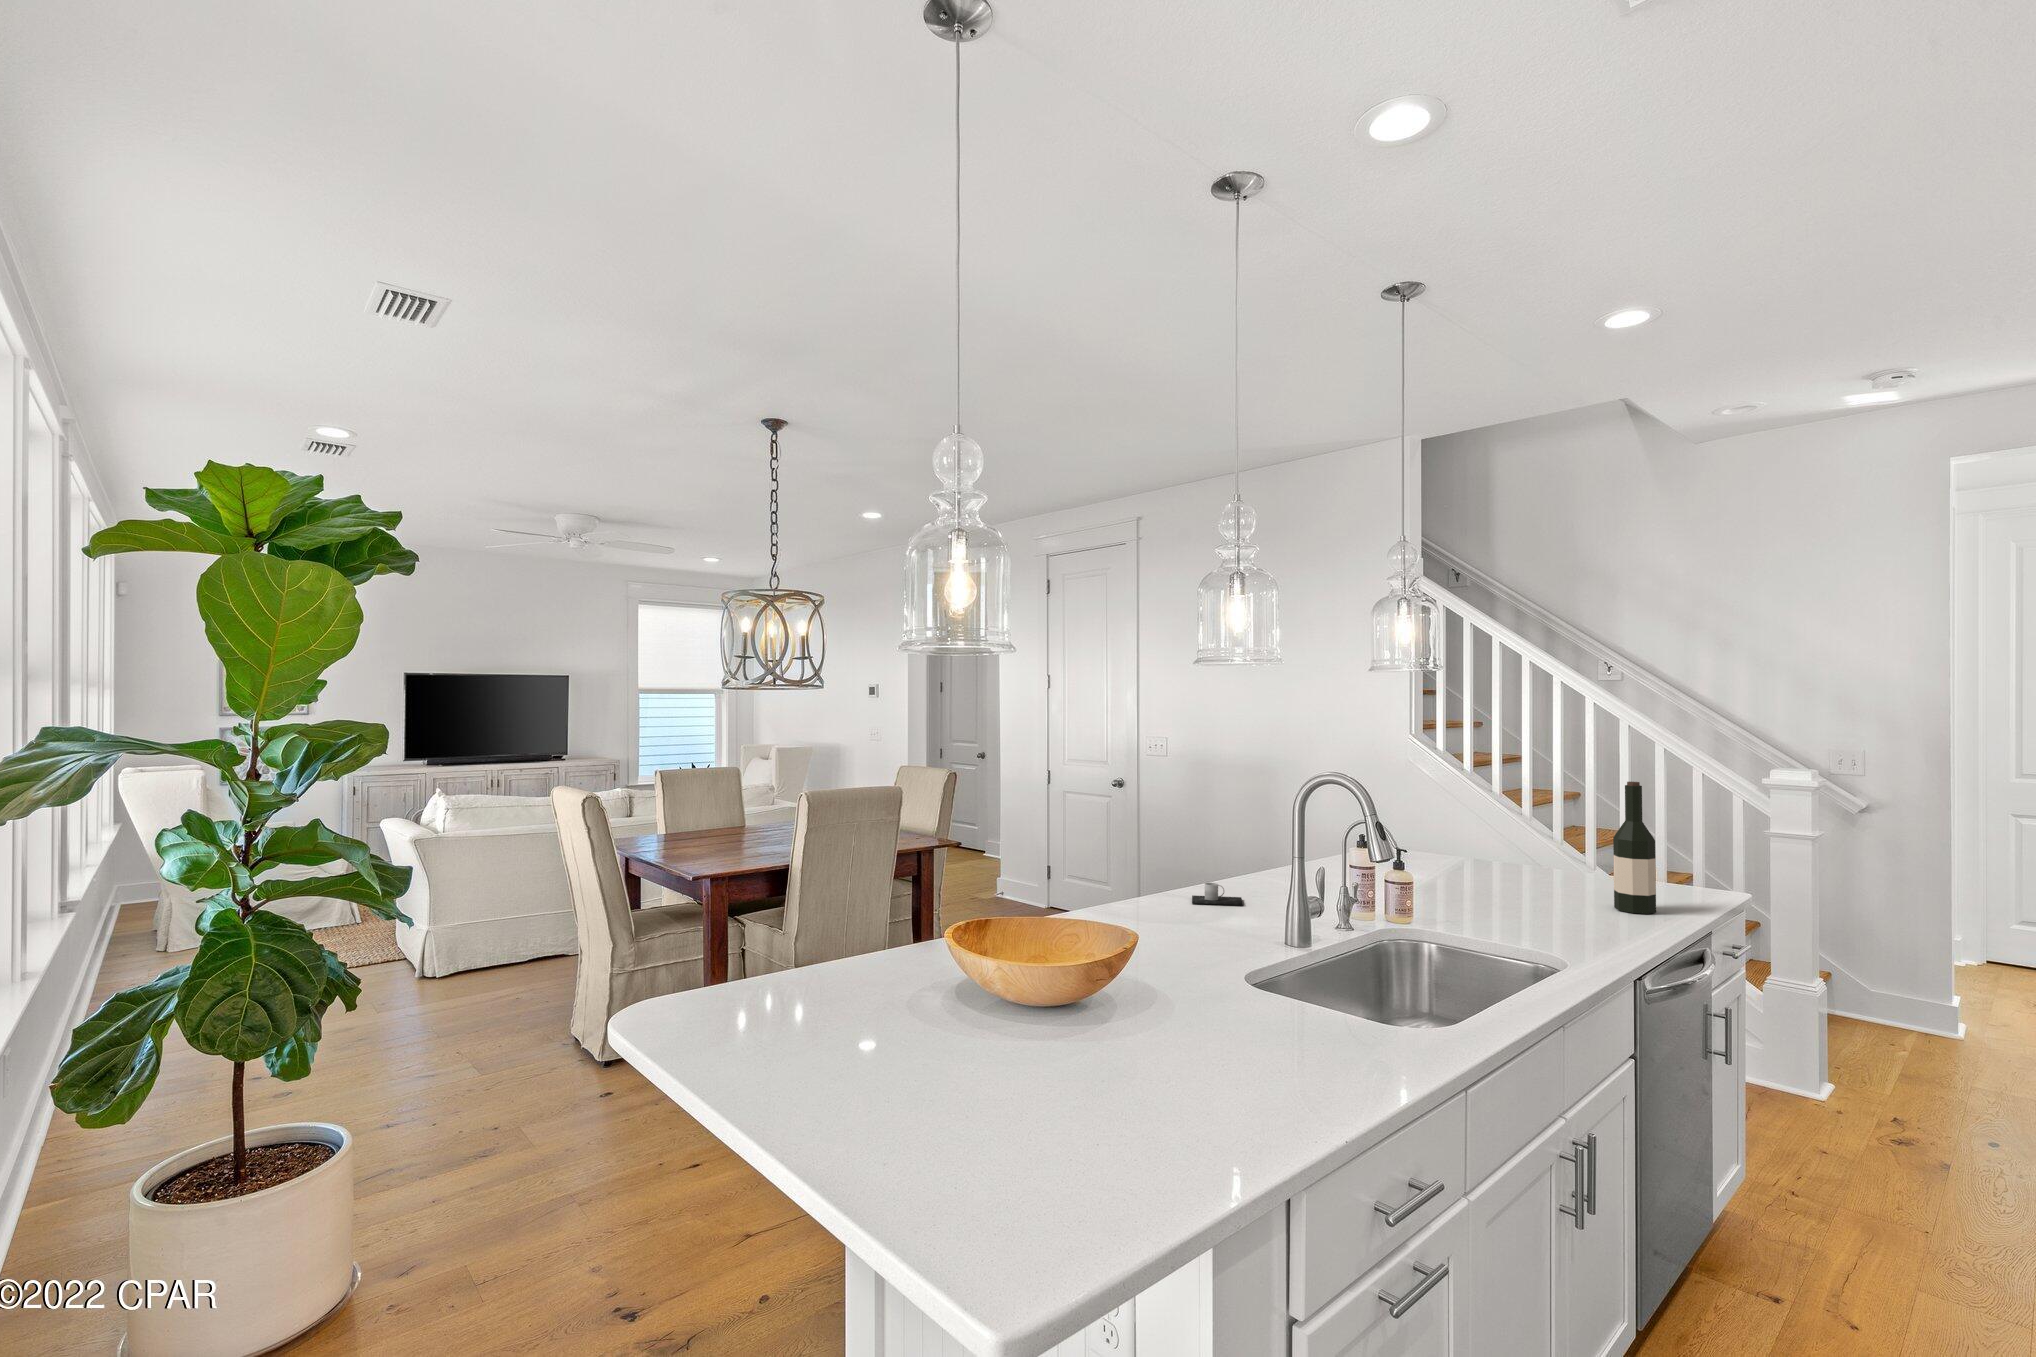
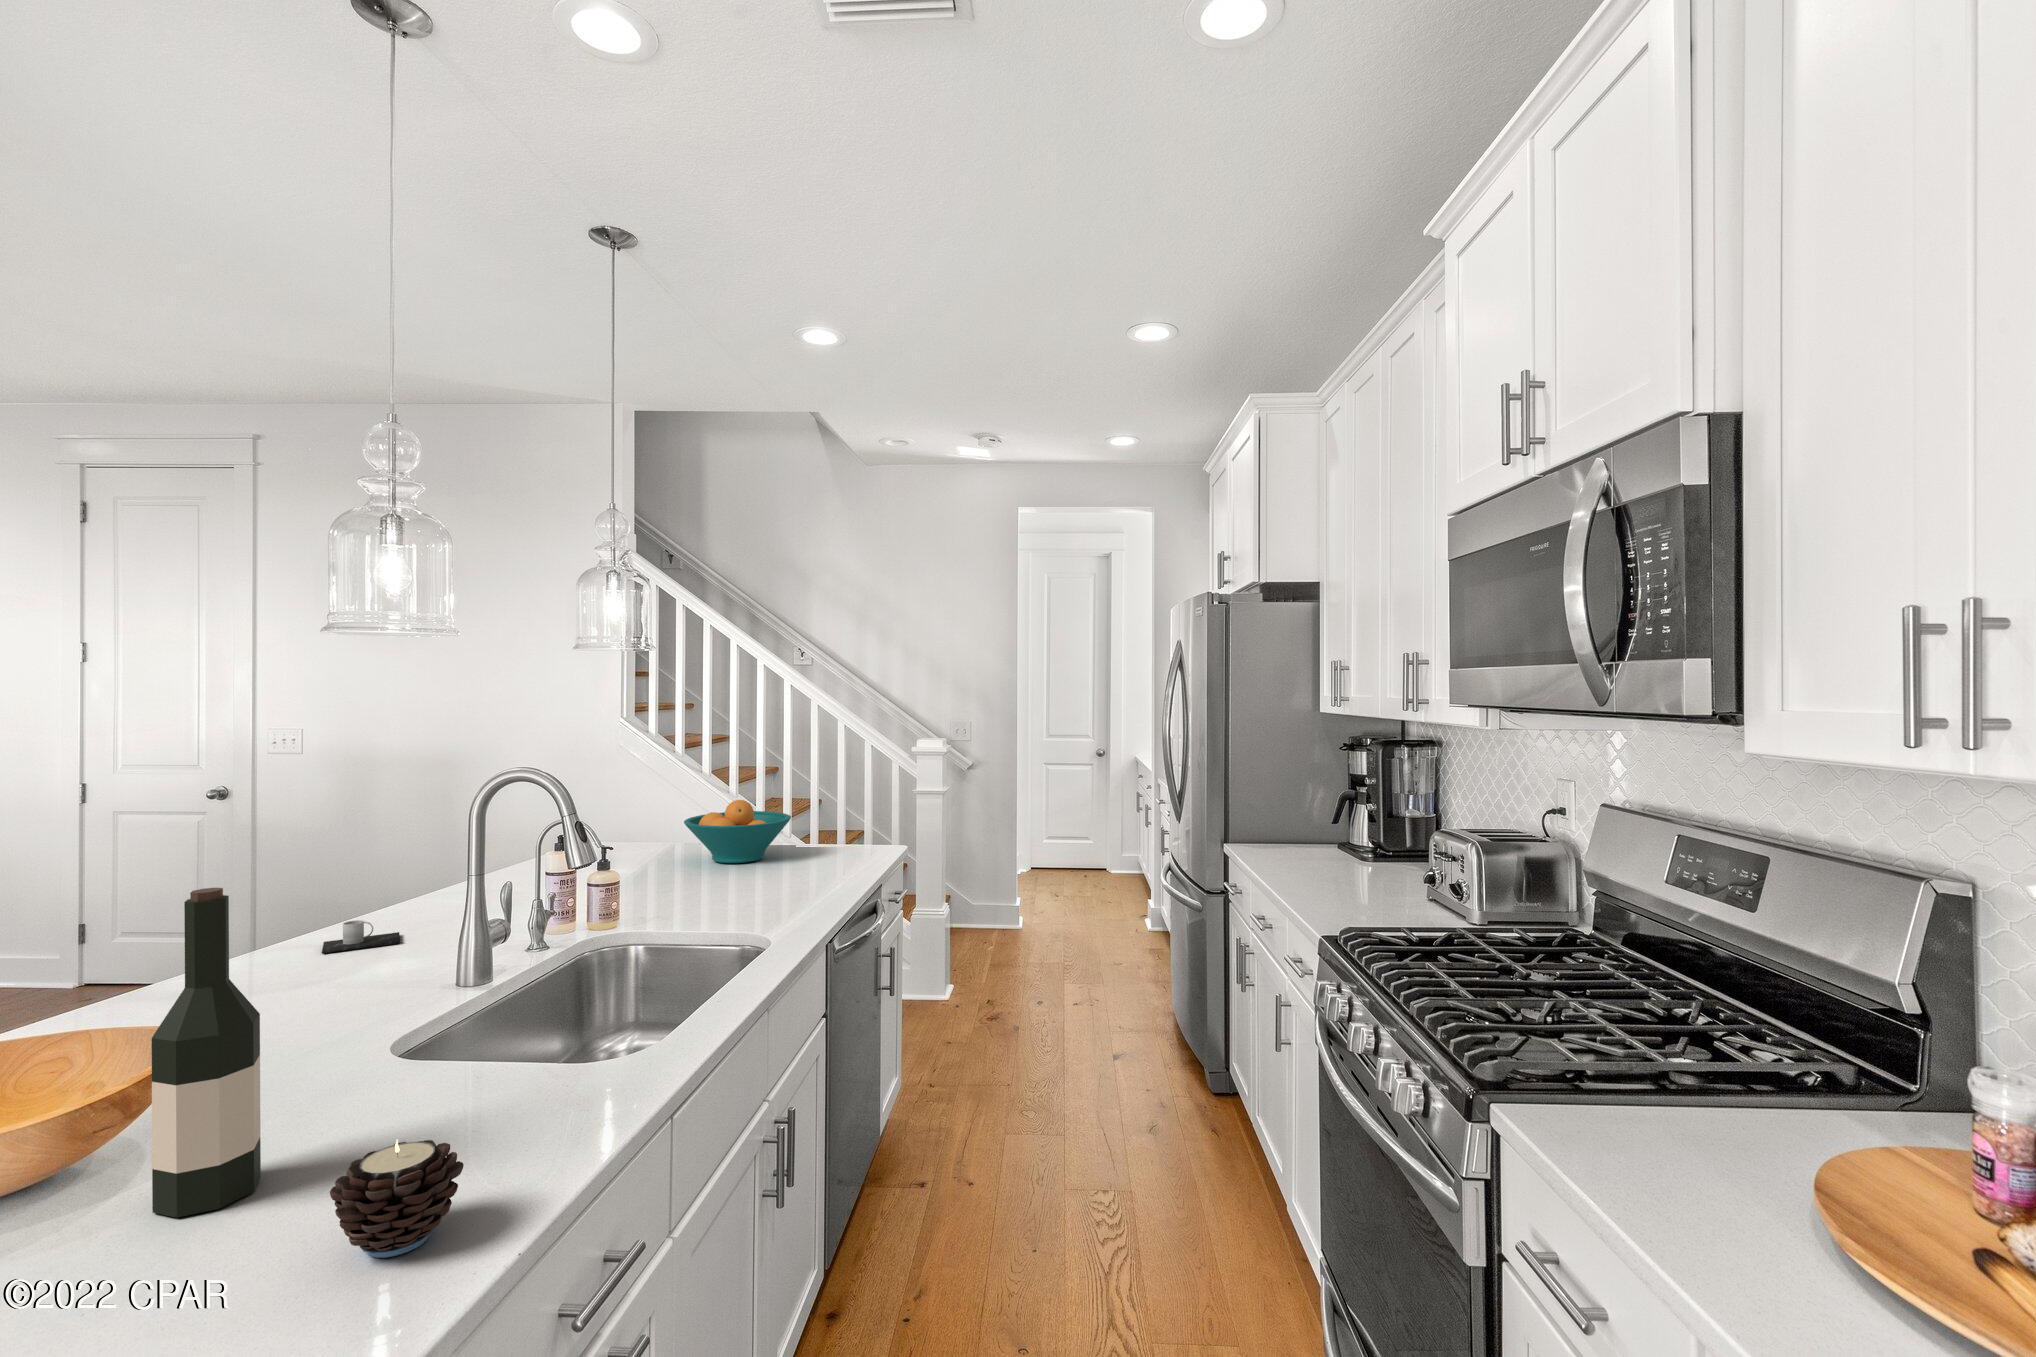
wine bottle: present [1613,782,1656,914] -> present [152,888,261,1218]
fruit bowl: none [1475,820,1593,885] -> present [684,800,791,863]
candle: none [1223,1030,1307,1113] -> present [330,1139,464,1258]

